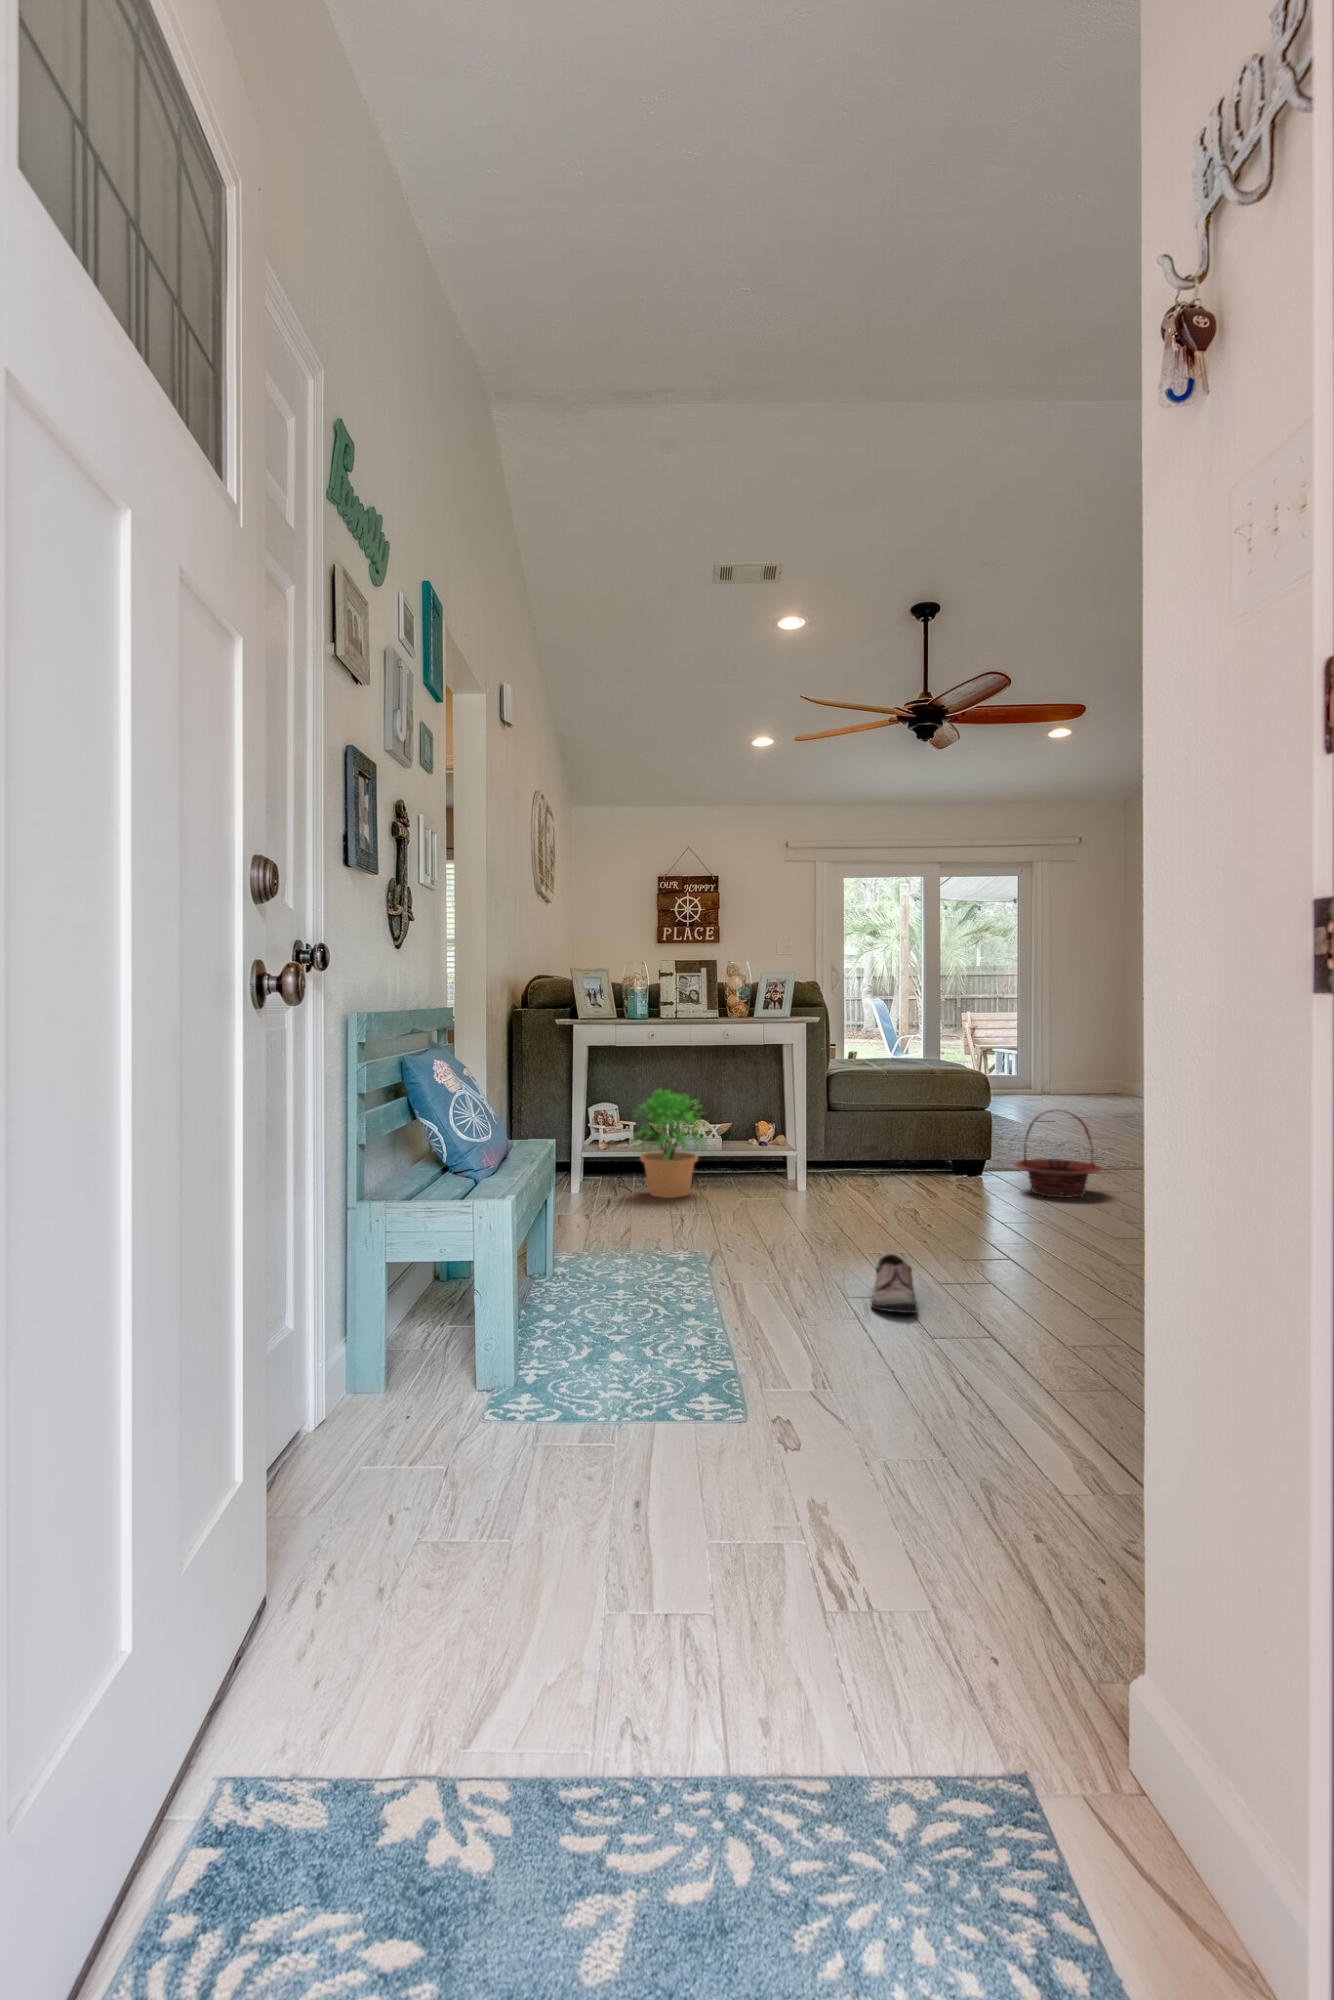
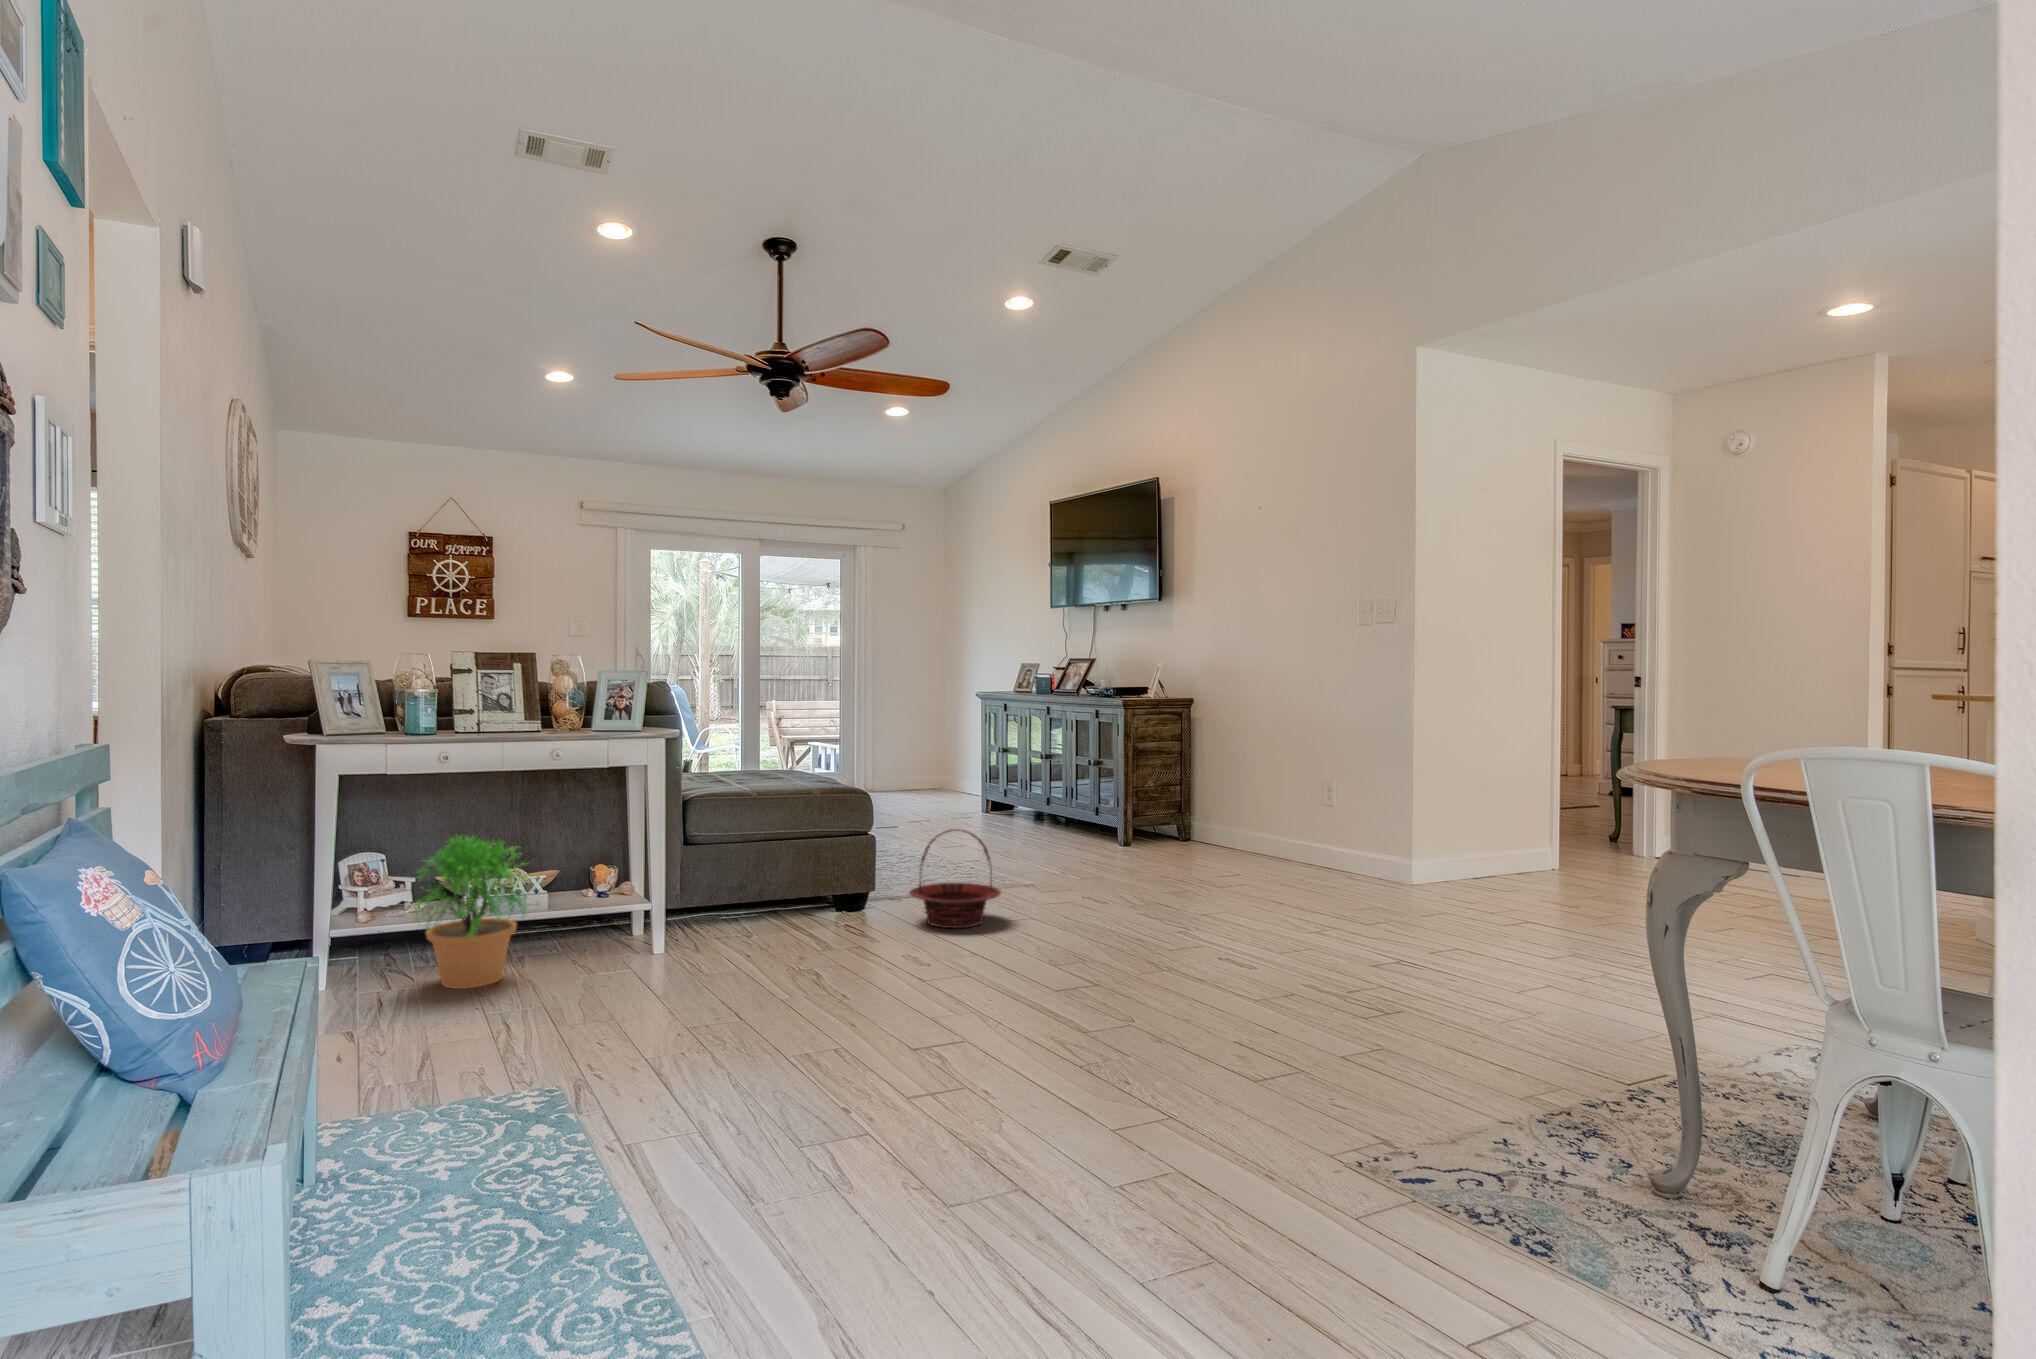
shoe: present [871,1254,918,1313] -> none [830,1064,903,1155]

